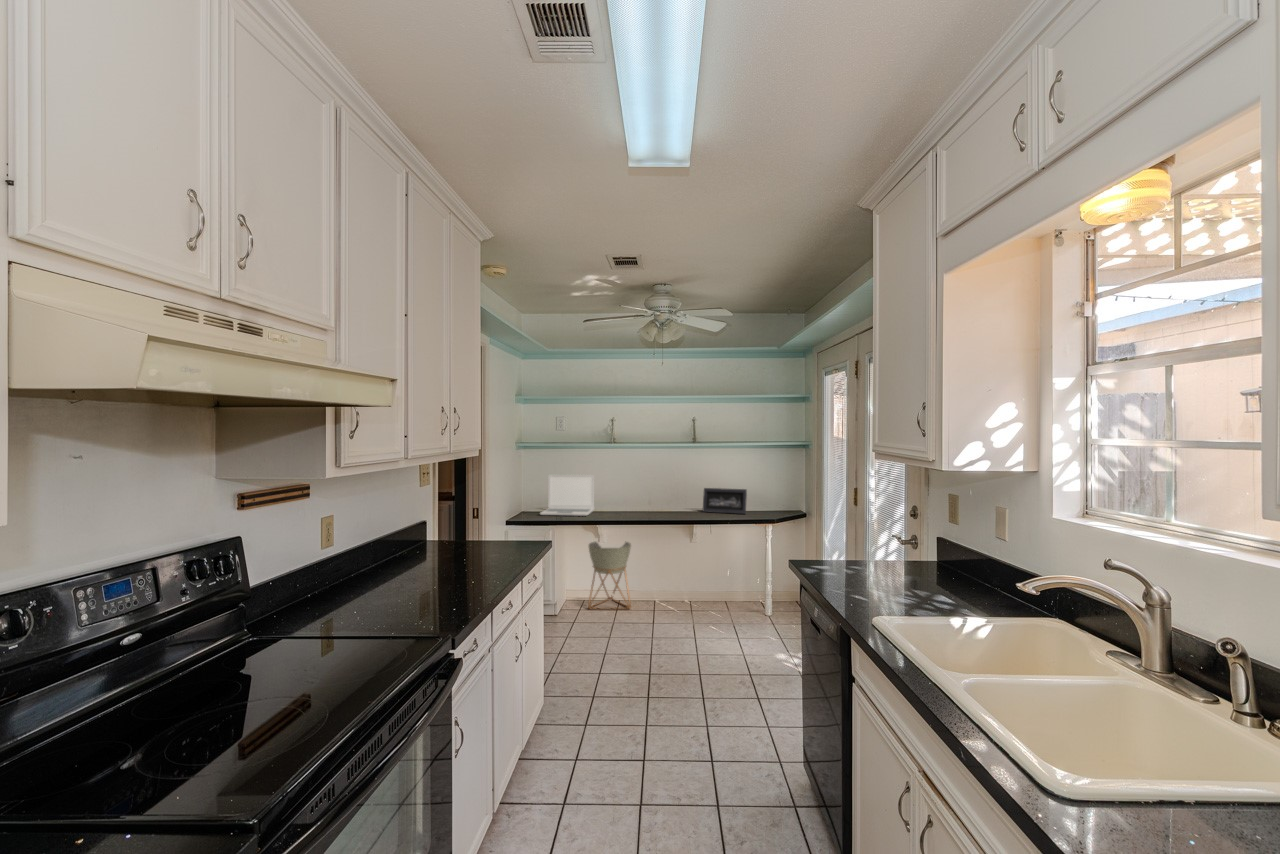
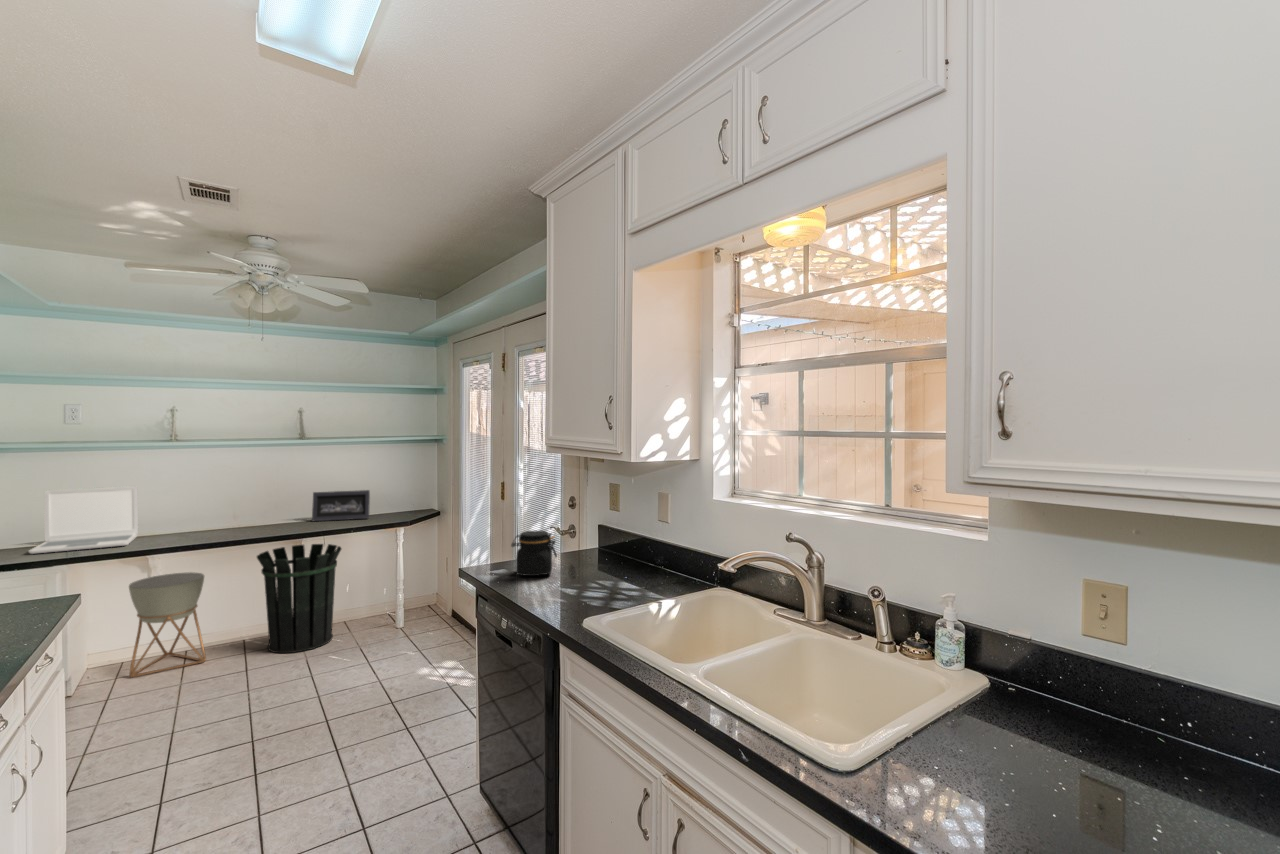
waste bin: none [663,530,723,617] -> present [257,544,341,653]
jar: none [829,532,875,575] -> present [511,530,557,576]

